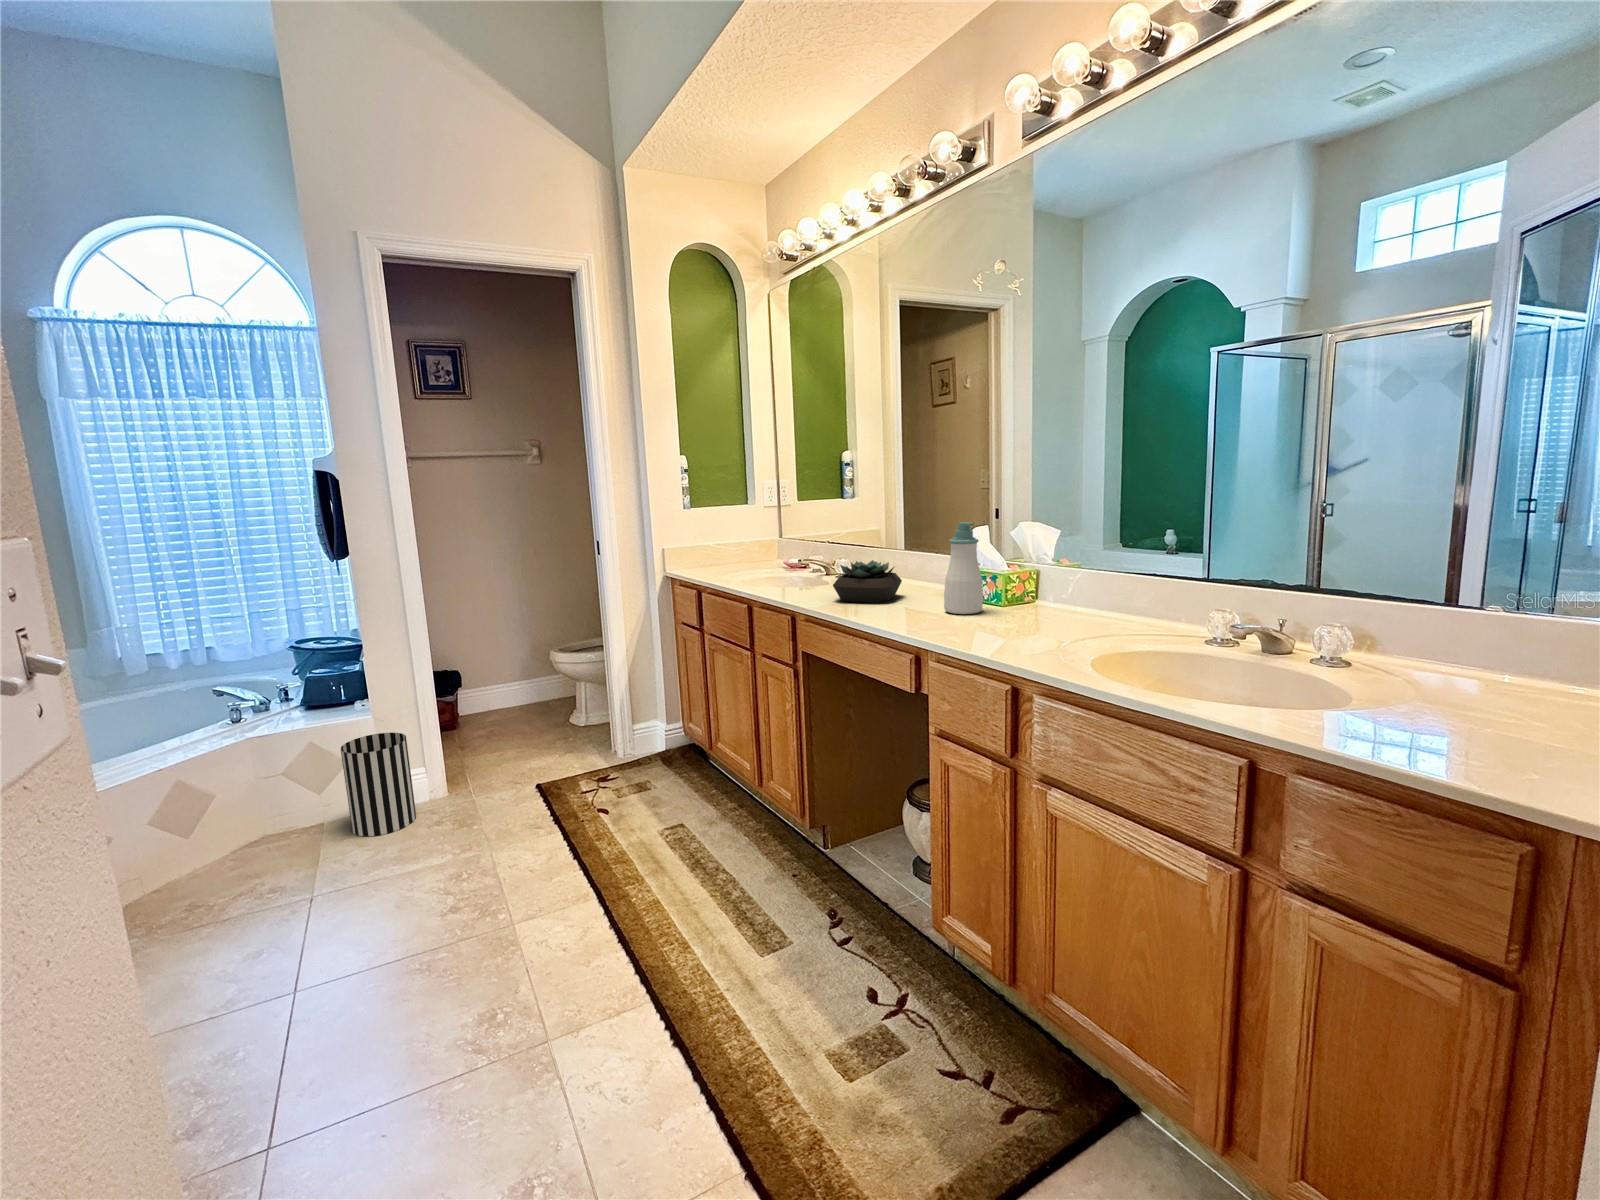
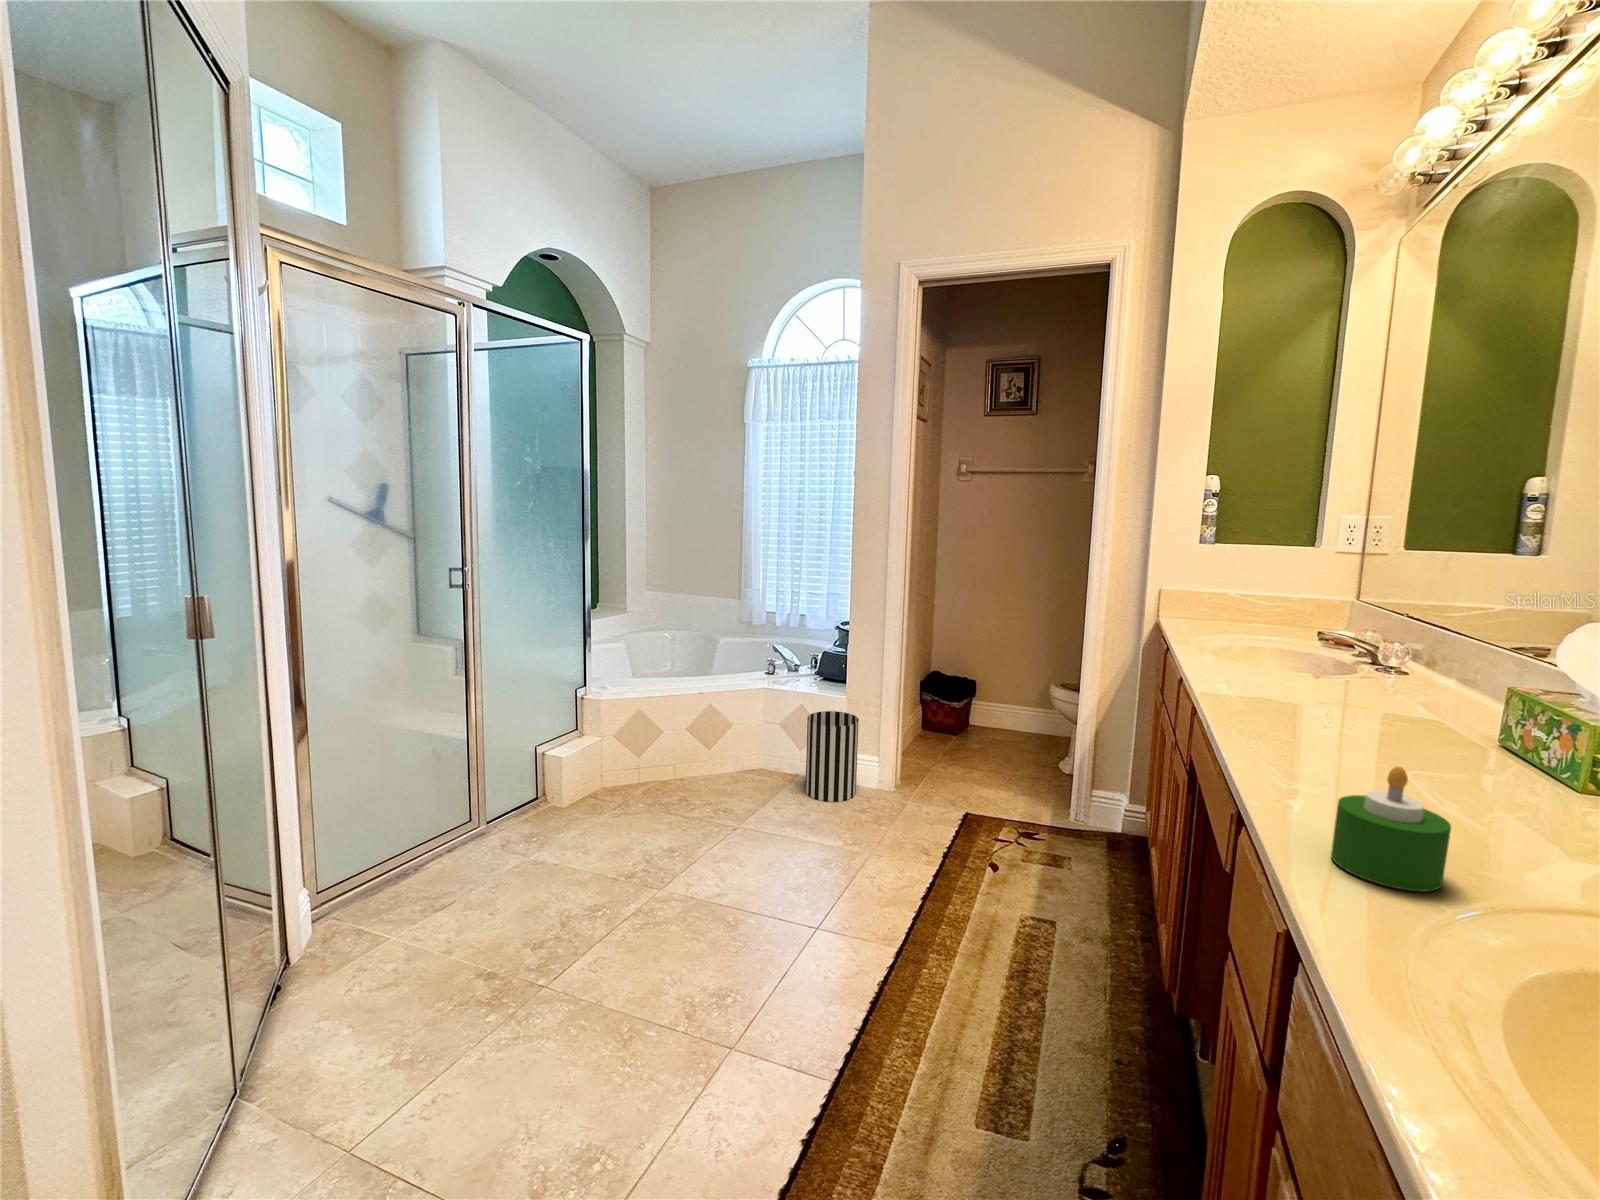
soap bottle: present [944,522,983,614] -> none [1412,600,1518,784]
succulent plant: present [833,560,902,603] -> none [1262,641,1413,718]
candle: none [1001,598,1045,652] -> present [1331,767,1451,892]

